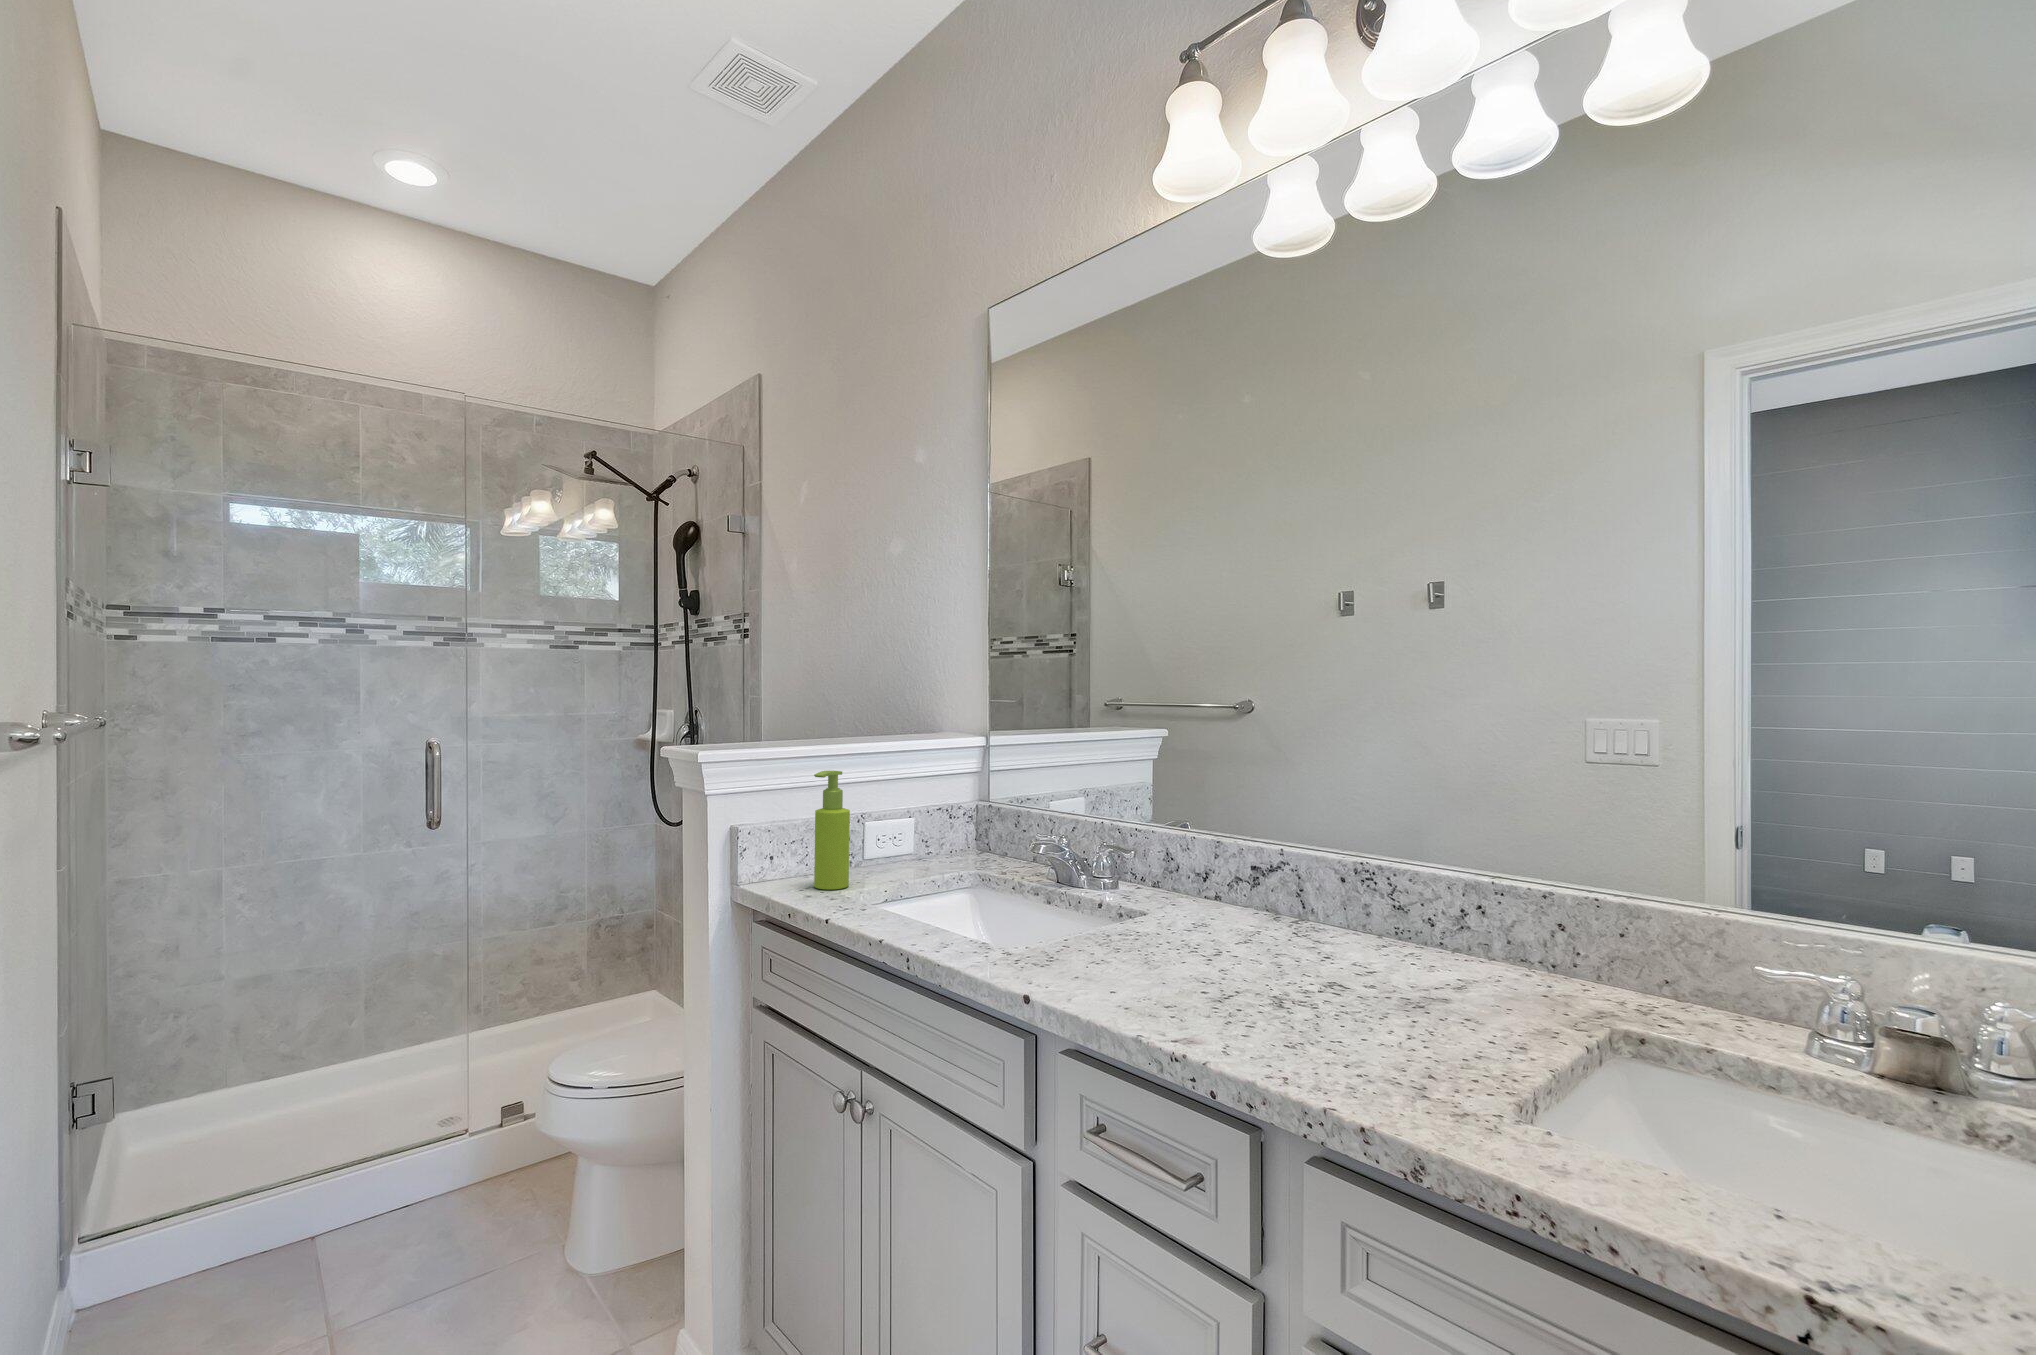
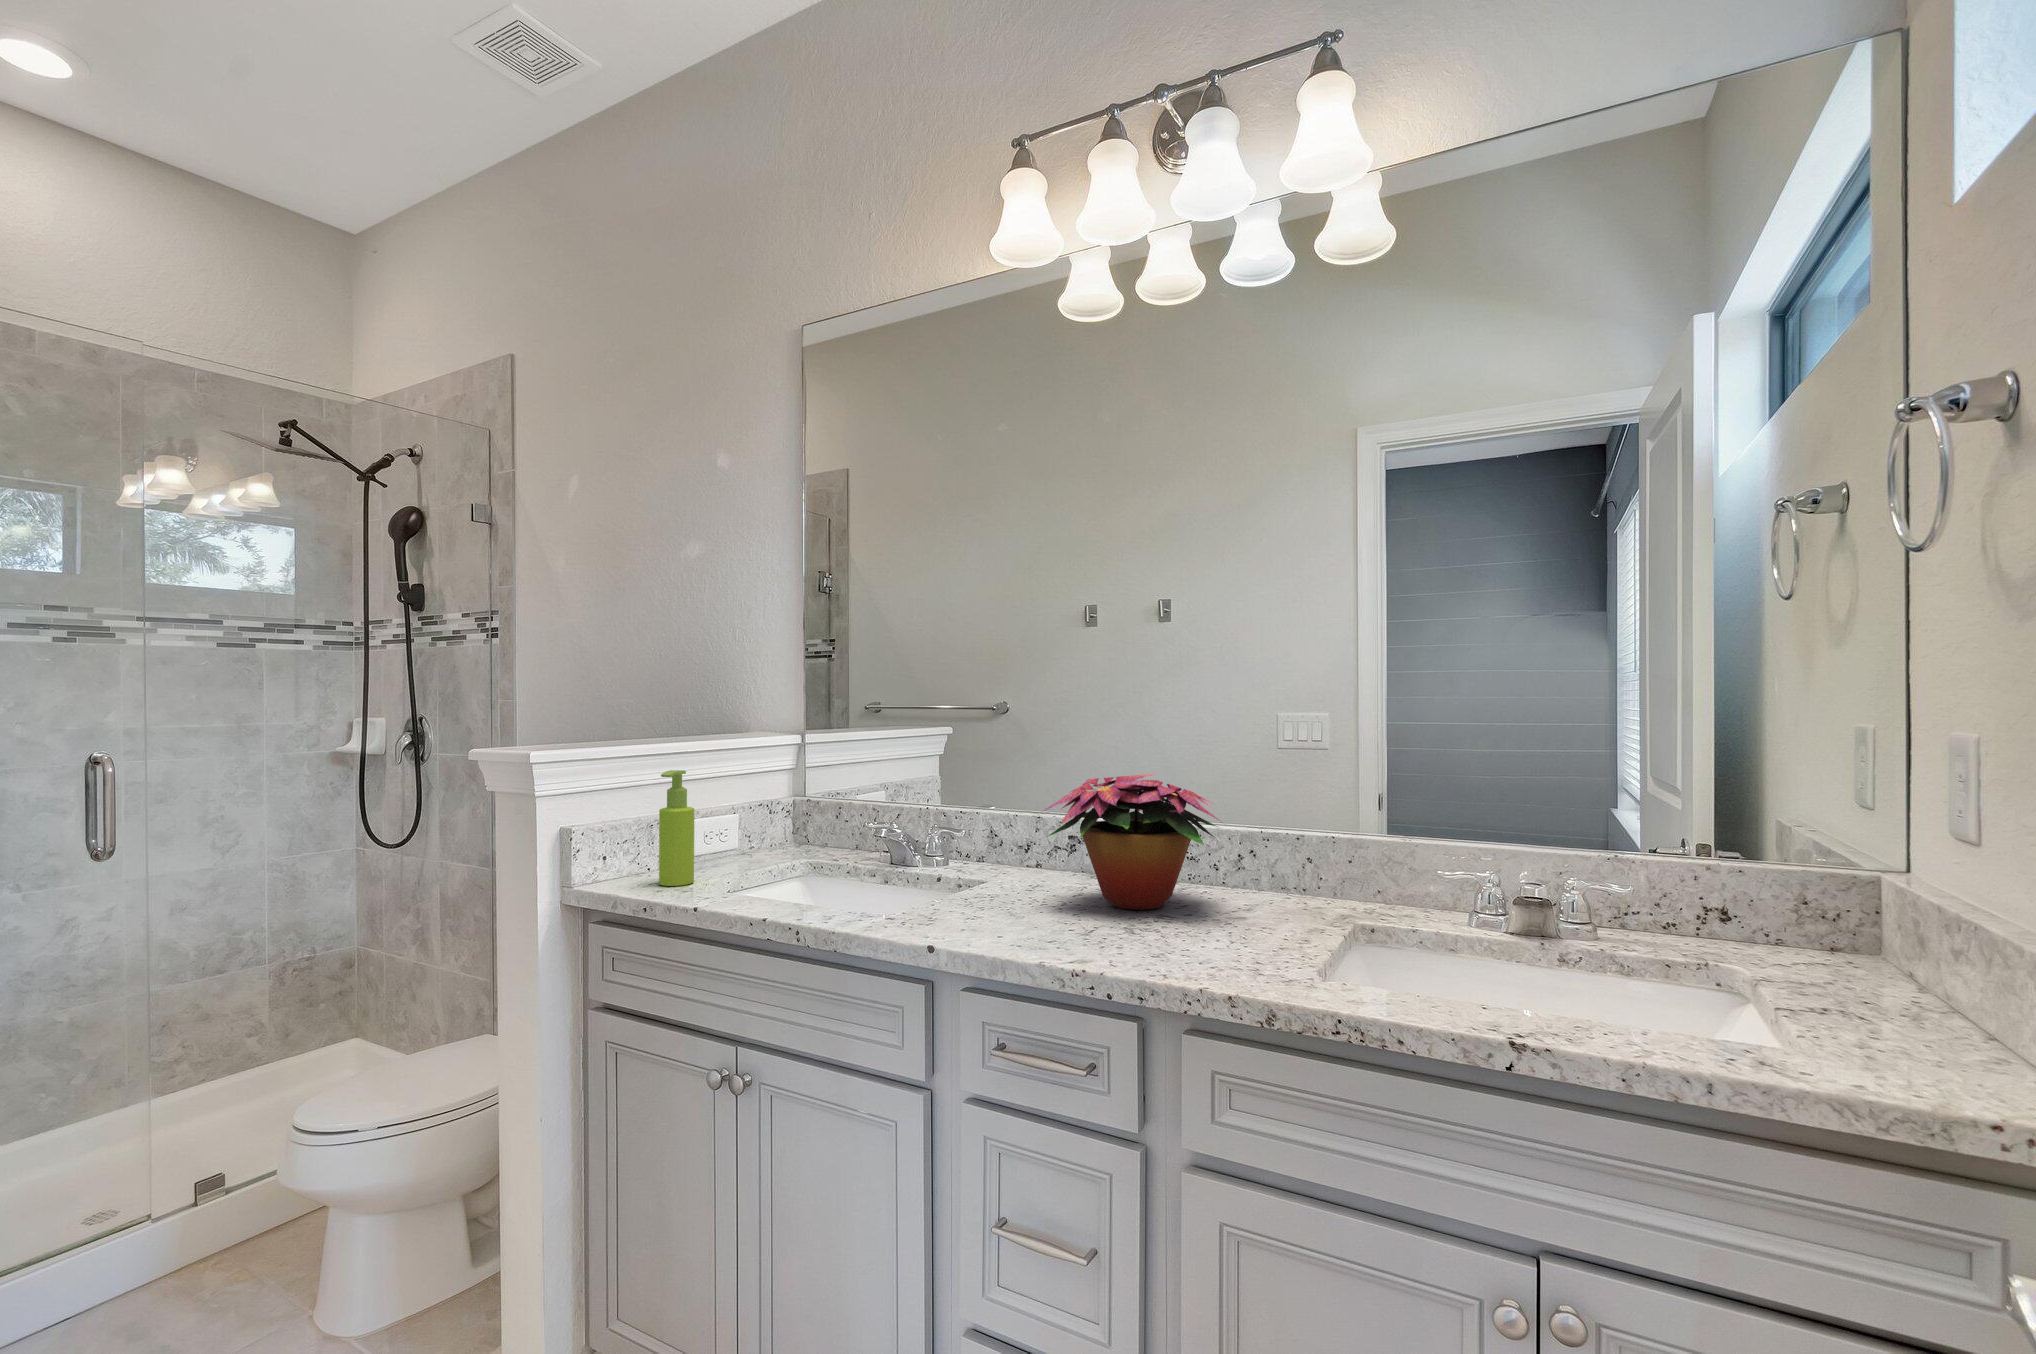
flower arrangement: none [1180,800,1432,971] -> present [1045,774,1220,910]

